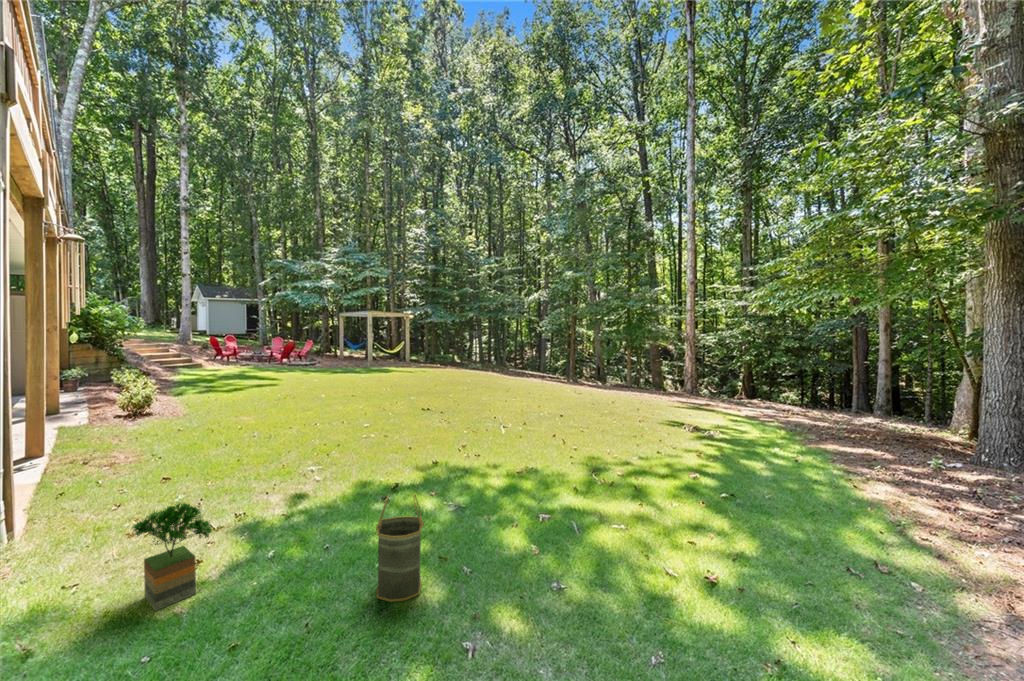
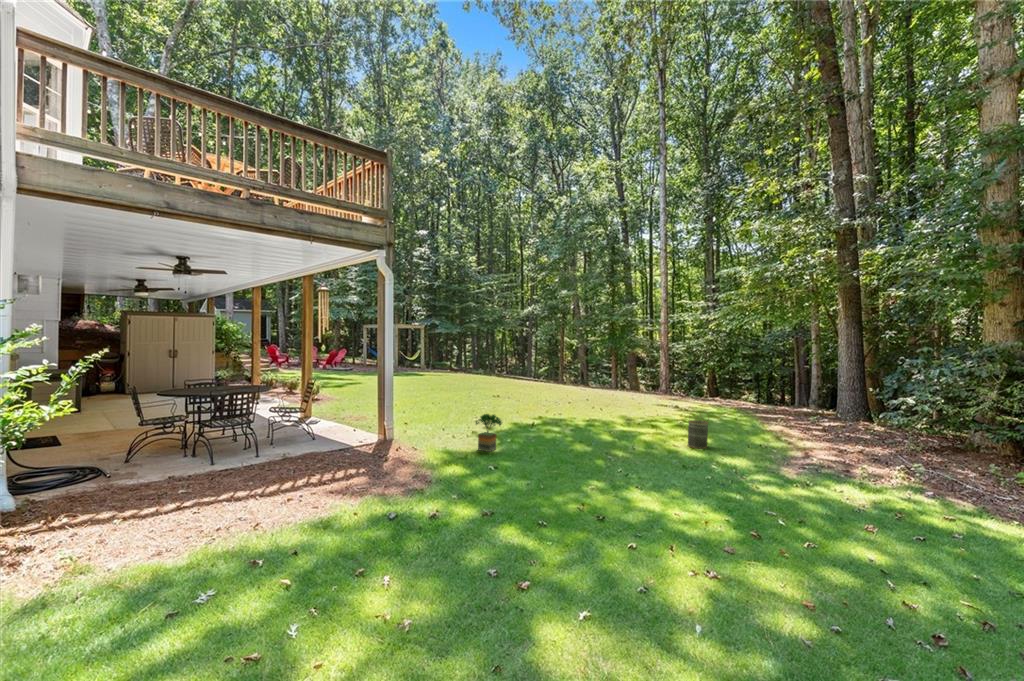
basket: present [376,495,424,602] -> present [688,420,708,449]

